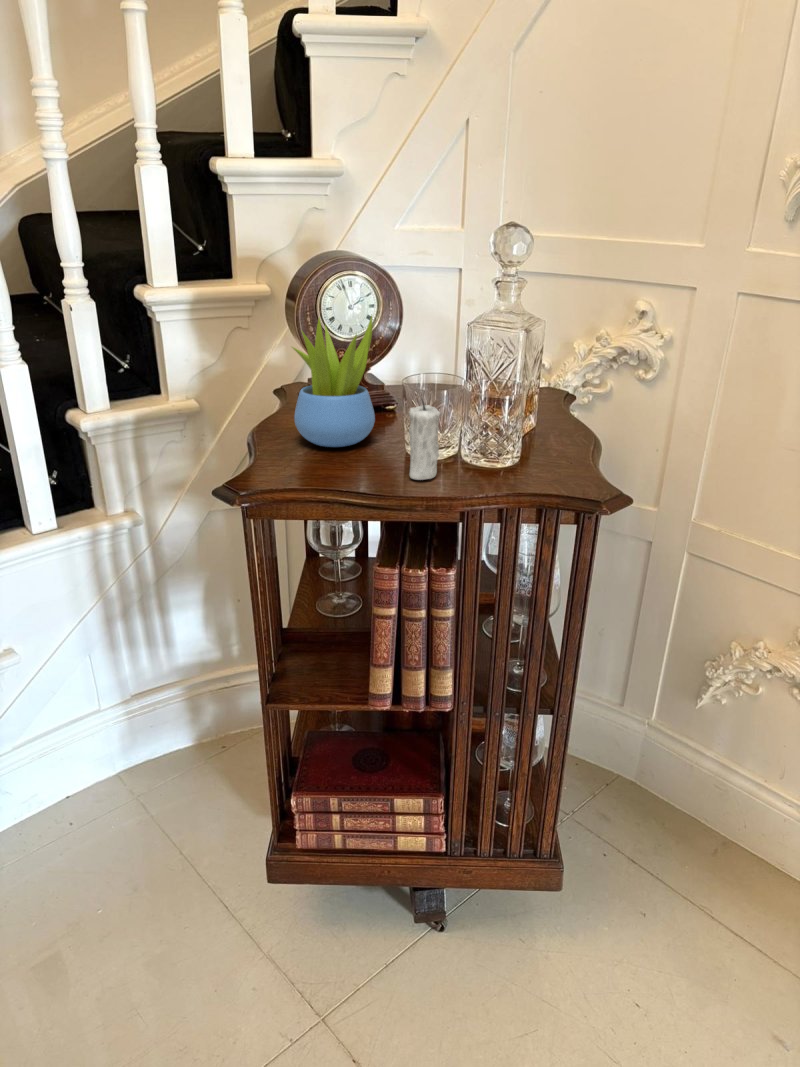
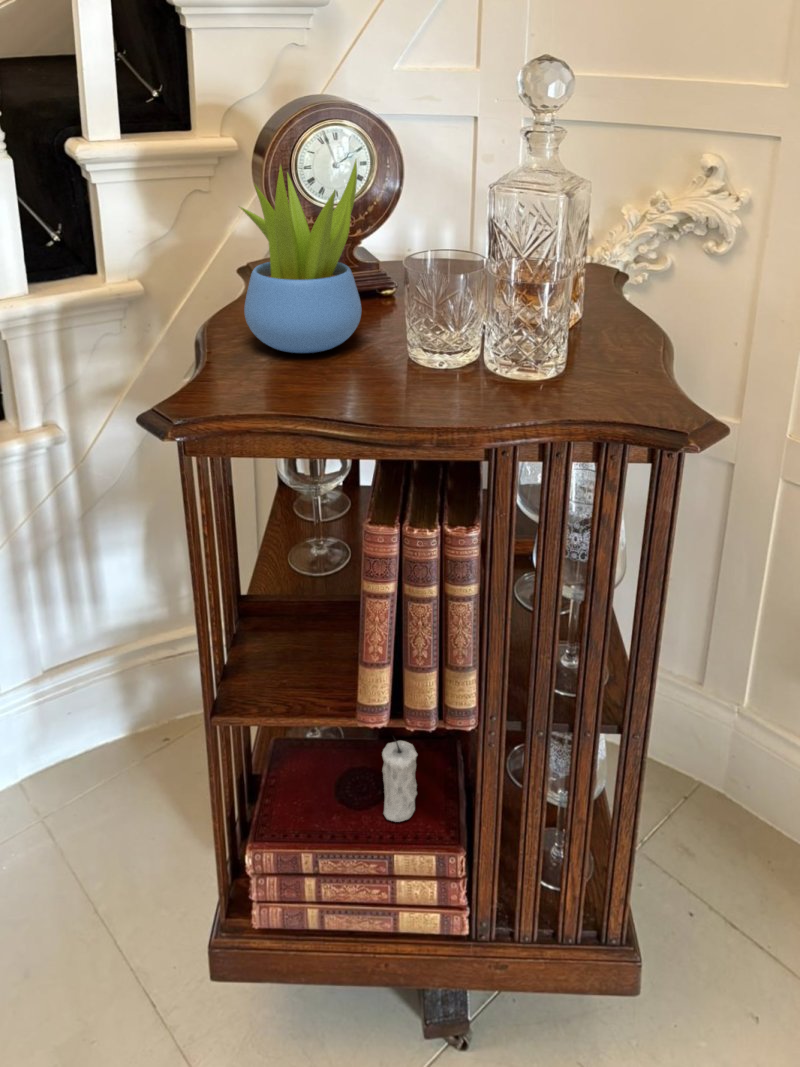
candle: present [409,400,440,480] -> present [382,741,417,822]

